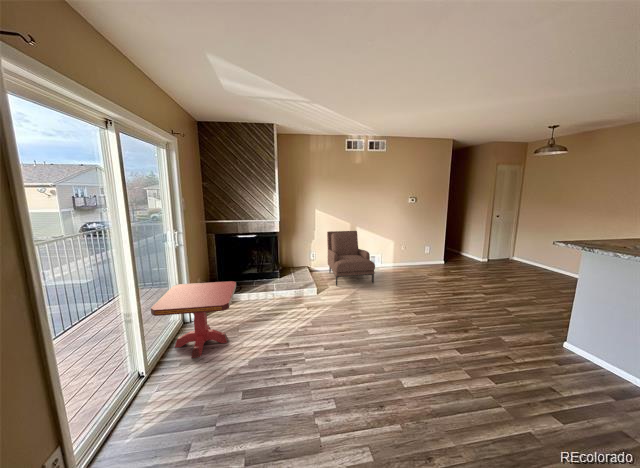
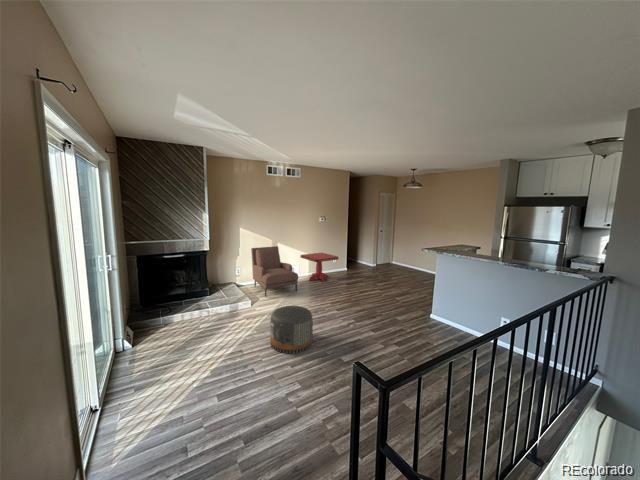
side table: present [151,281,236,358] -> present [300,253,339,282]
pouf: none [321,301,371,360] -> present [270,306,313,354]

